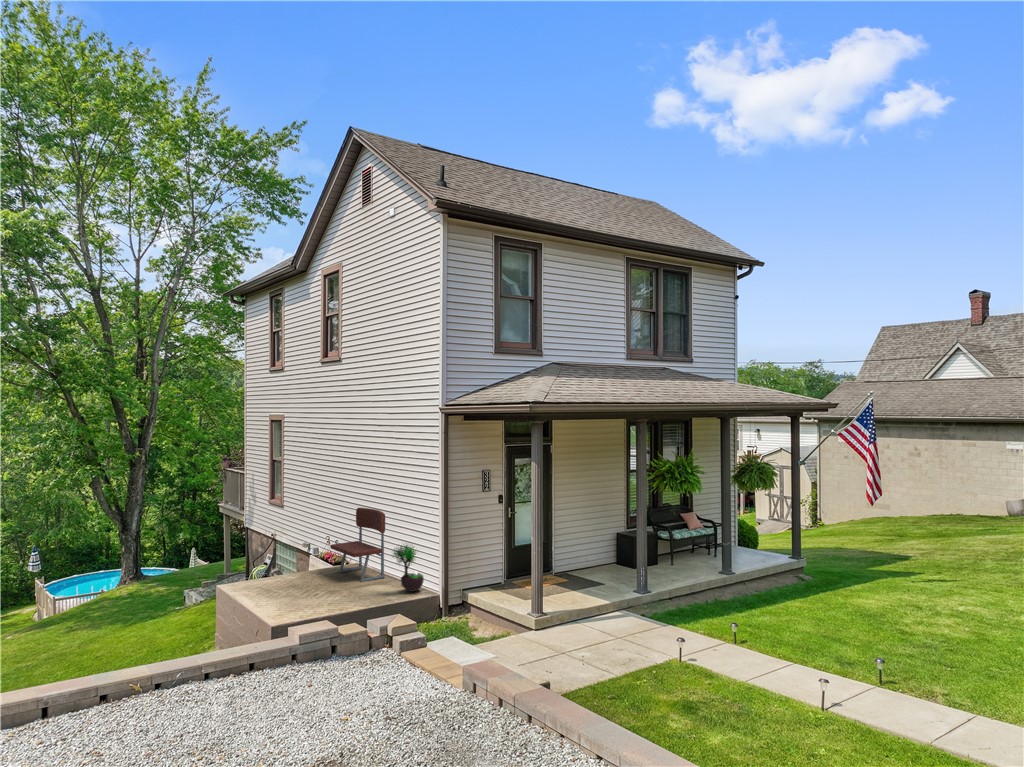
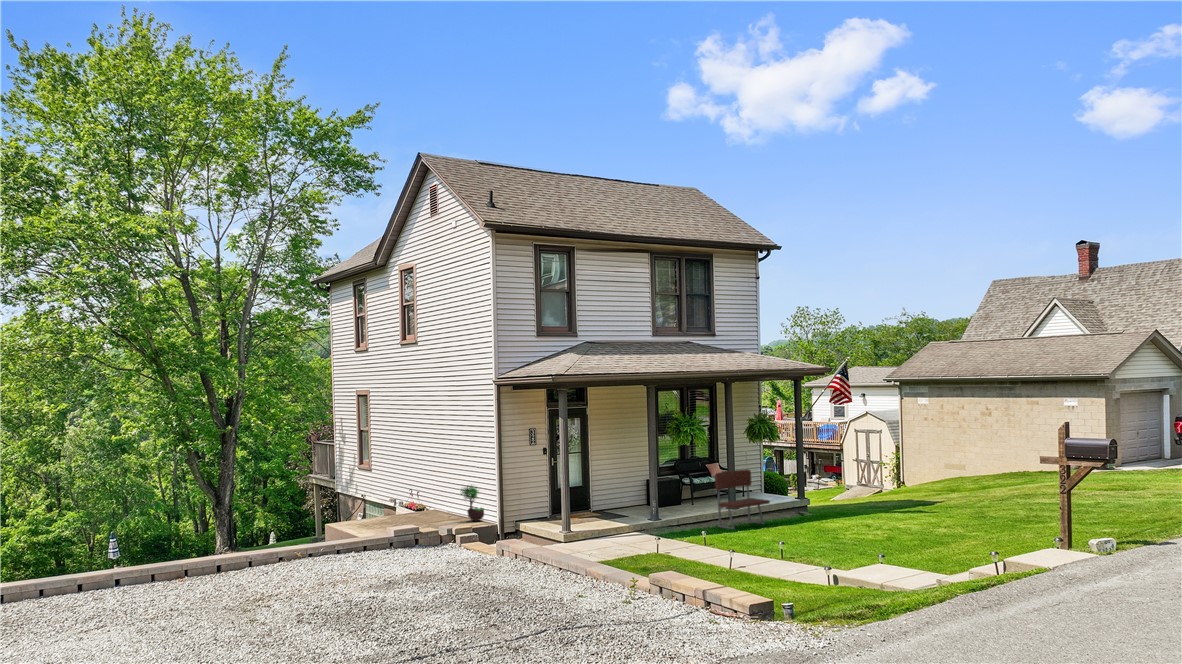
bench: present [330,508,385,582] -> present [715,469,770,529]

